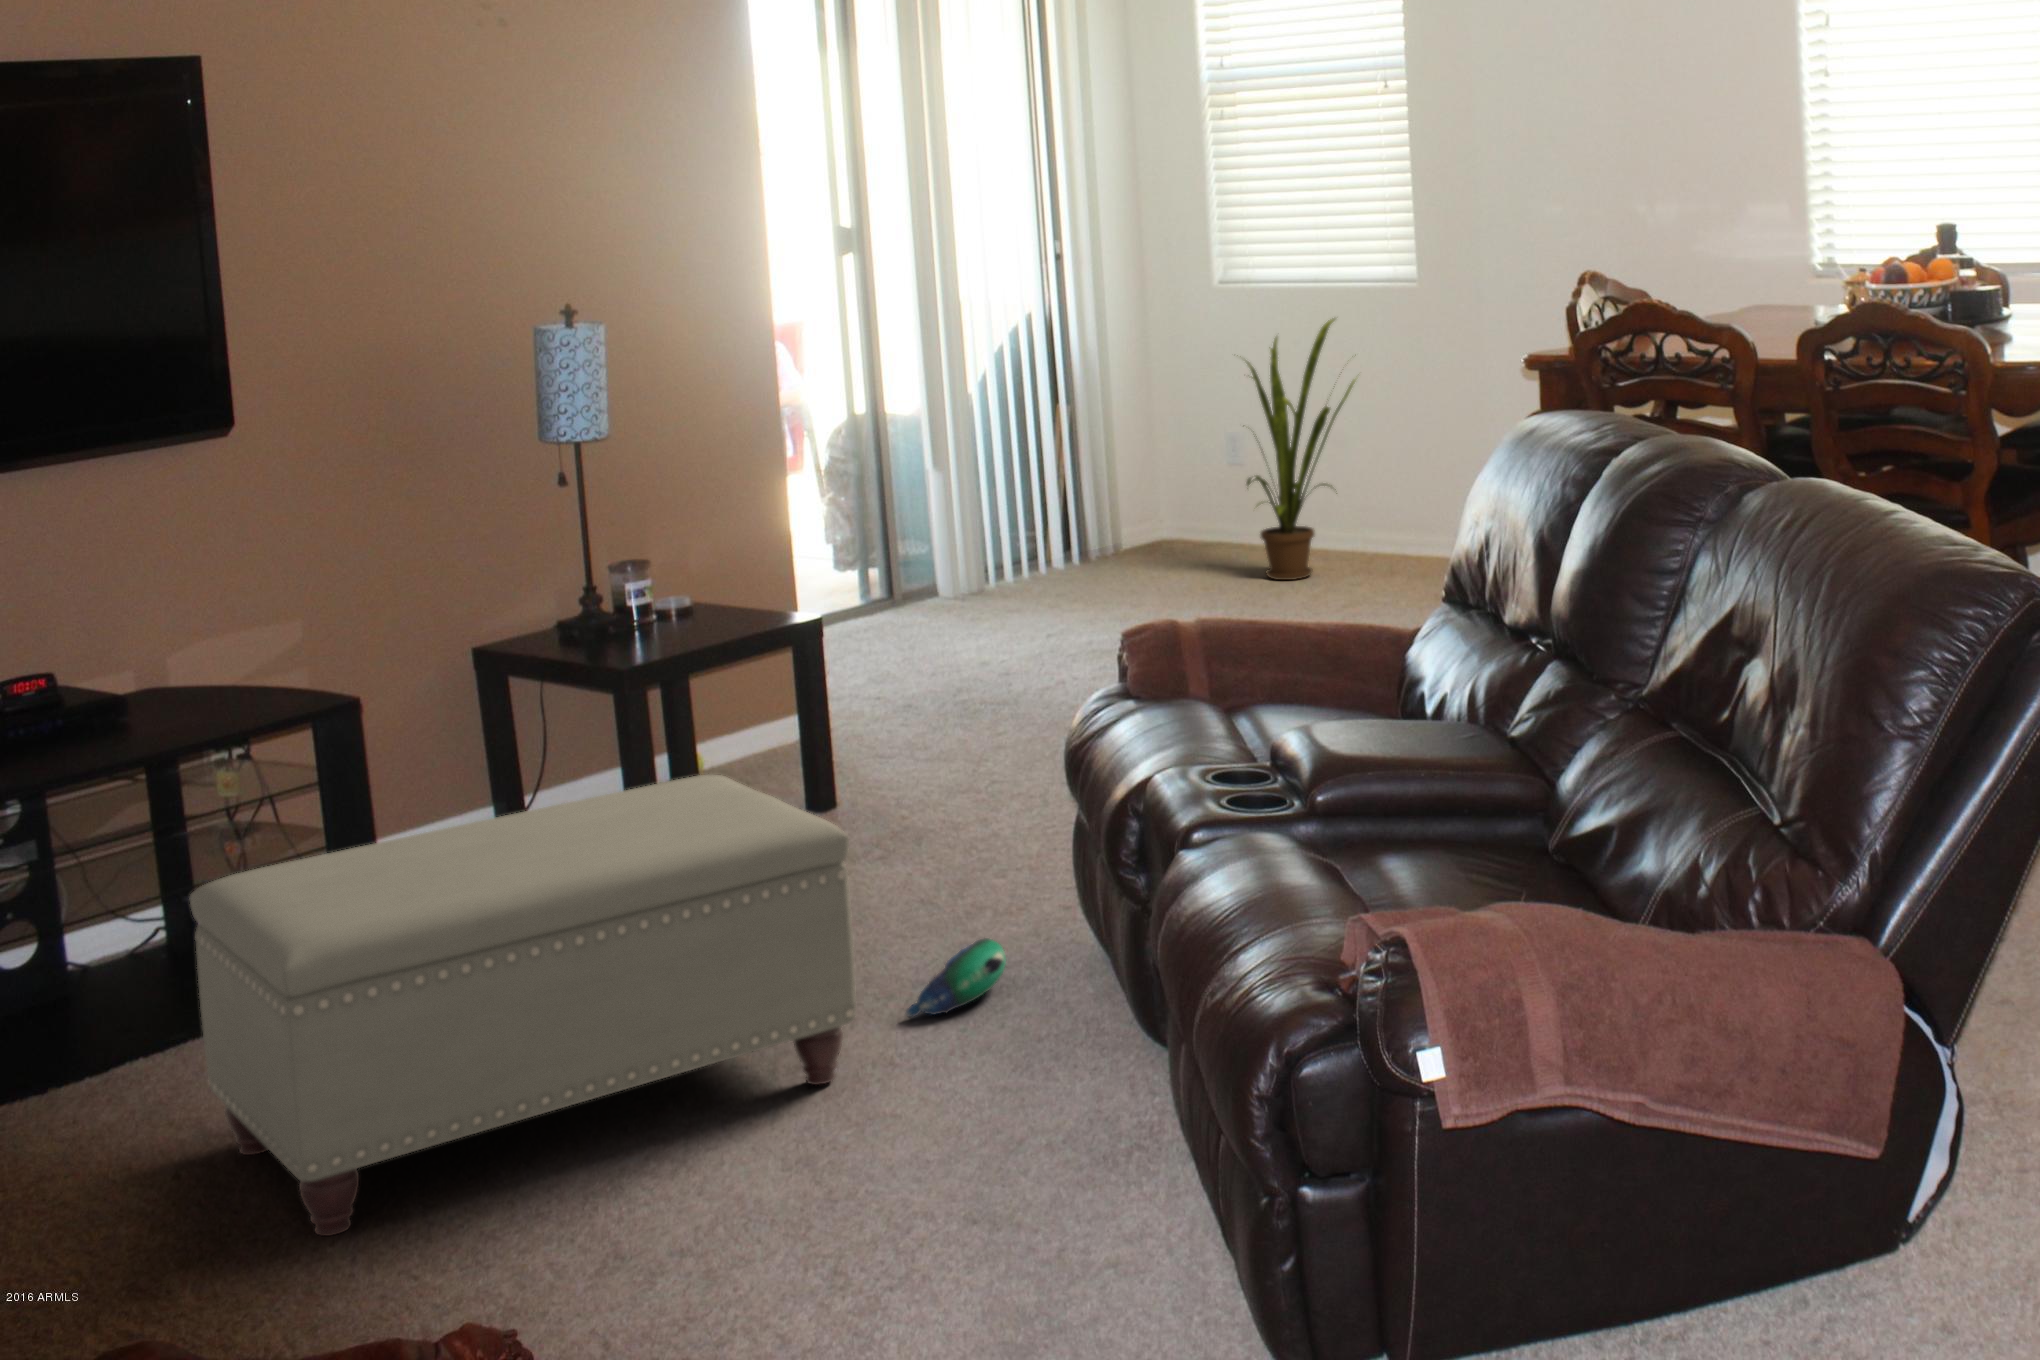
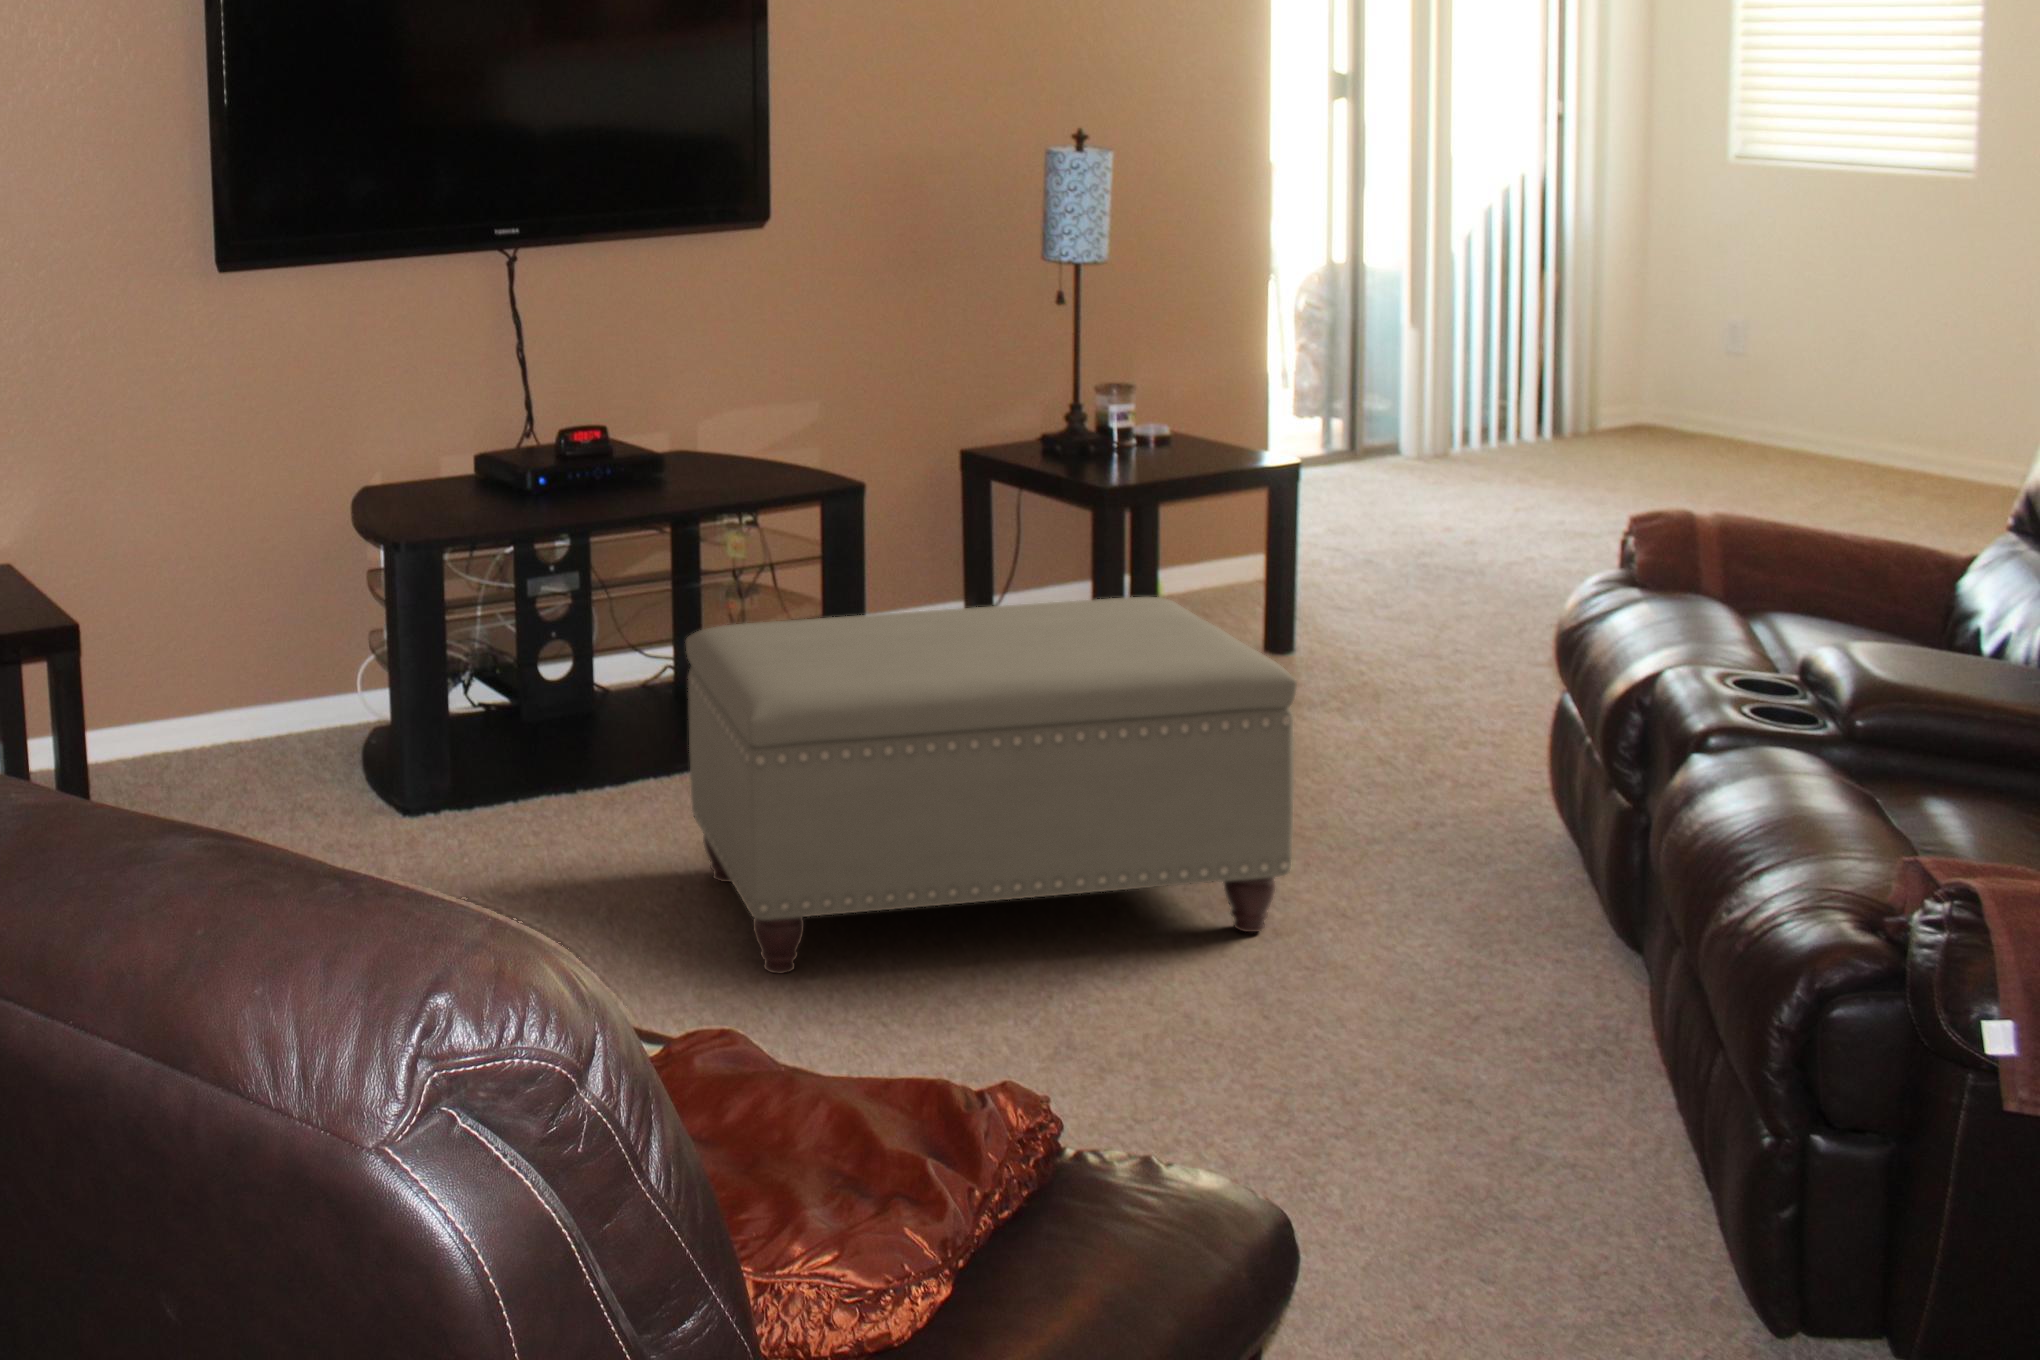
house plant: present [1247,319,1356,580] -> none [1765,187,1932,479]
plush toy: present [906,938,1006,1017] -> none [1344,814,1461,885]

